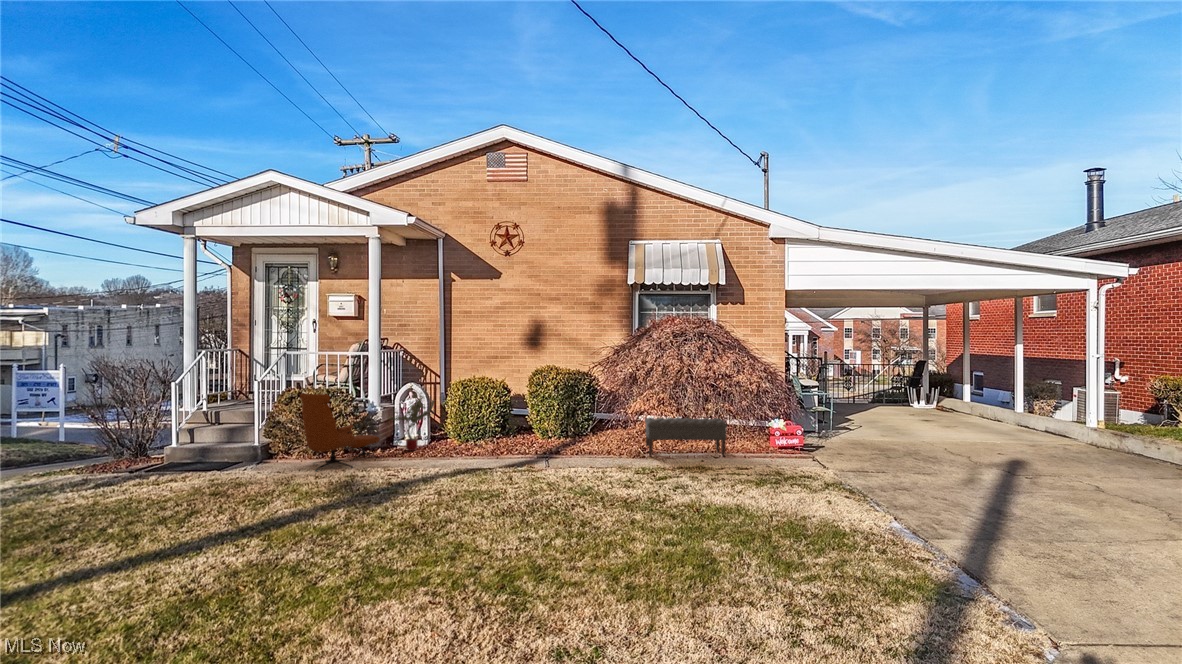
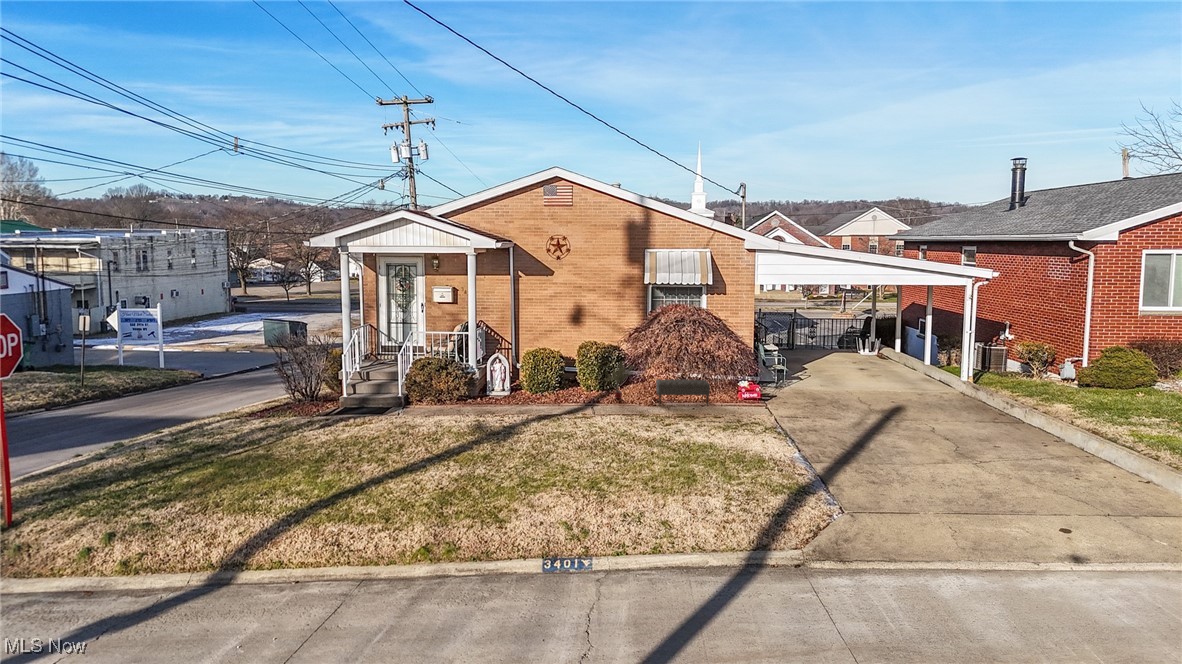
potted tree: present [389,392,435,451] -> present [605,363,633,399]
lounge chair: present [300,393,380,471] -> none [441,369,484,417]

